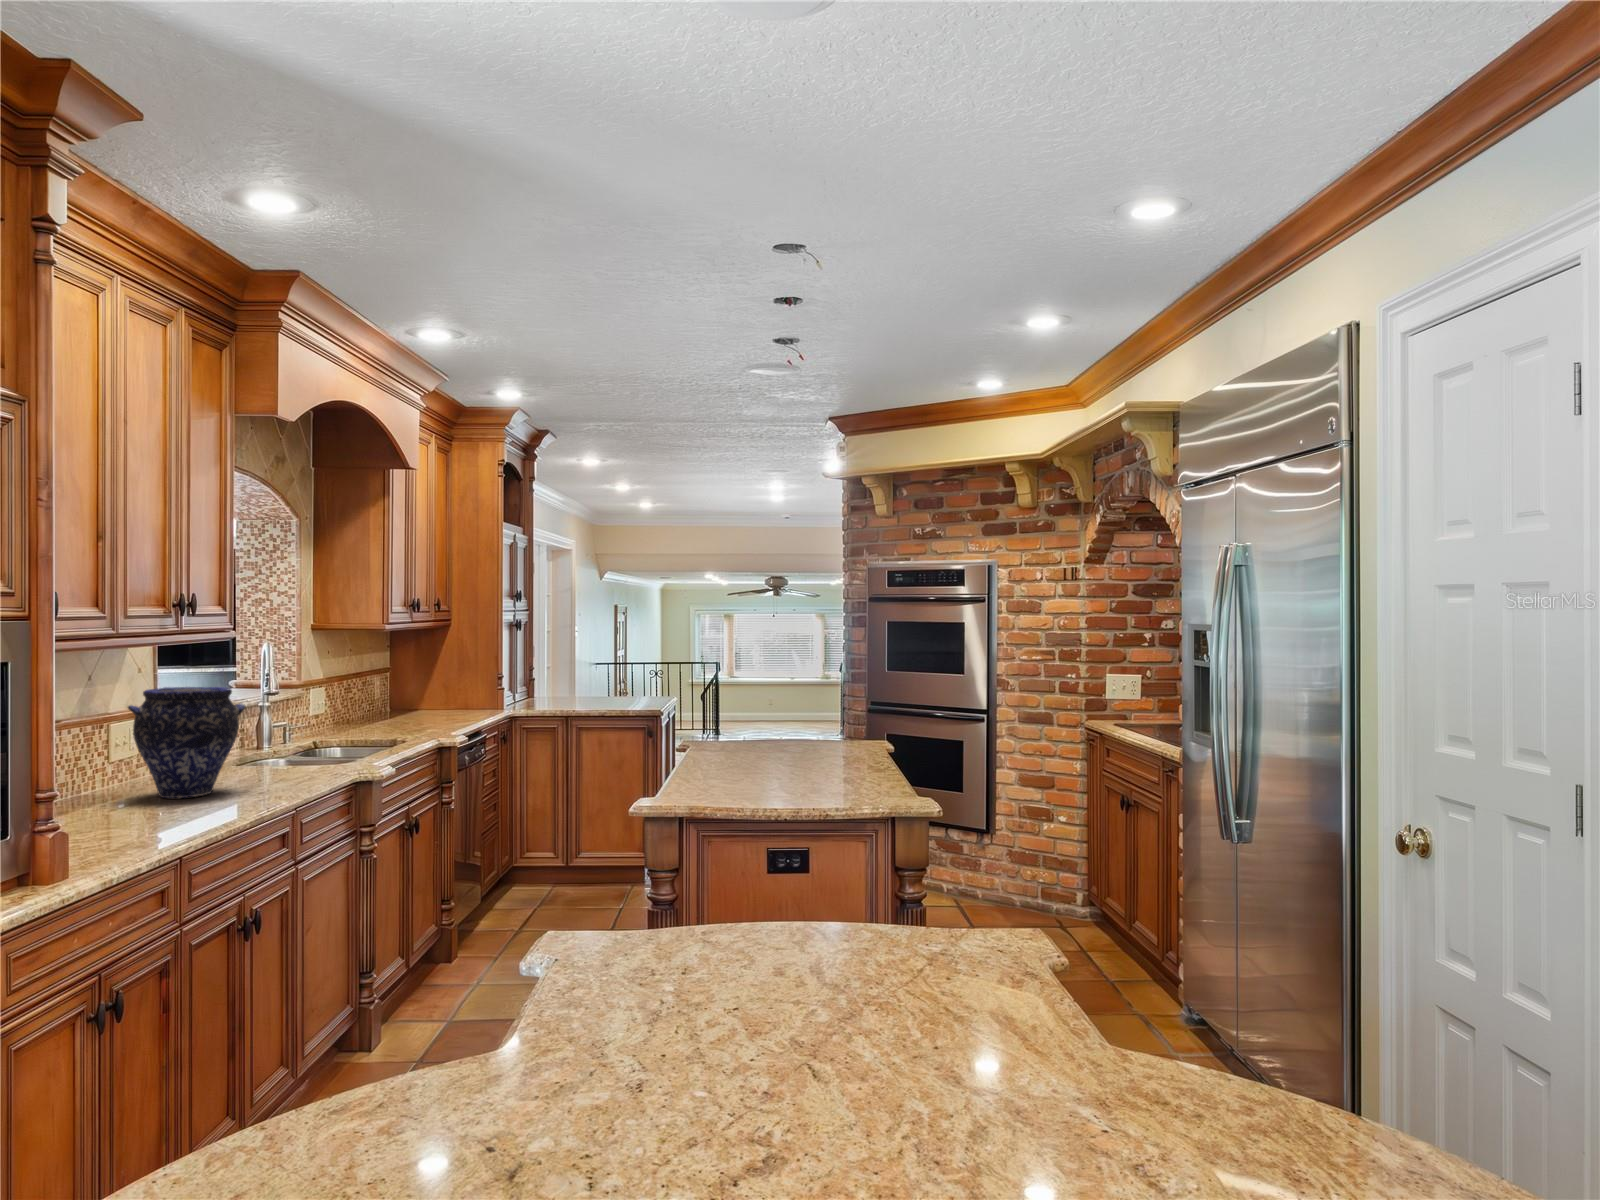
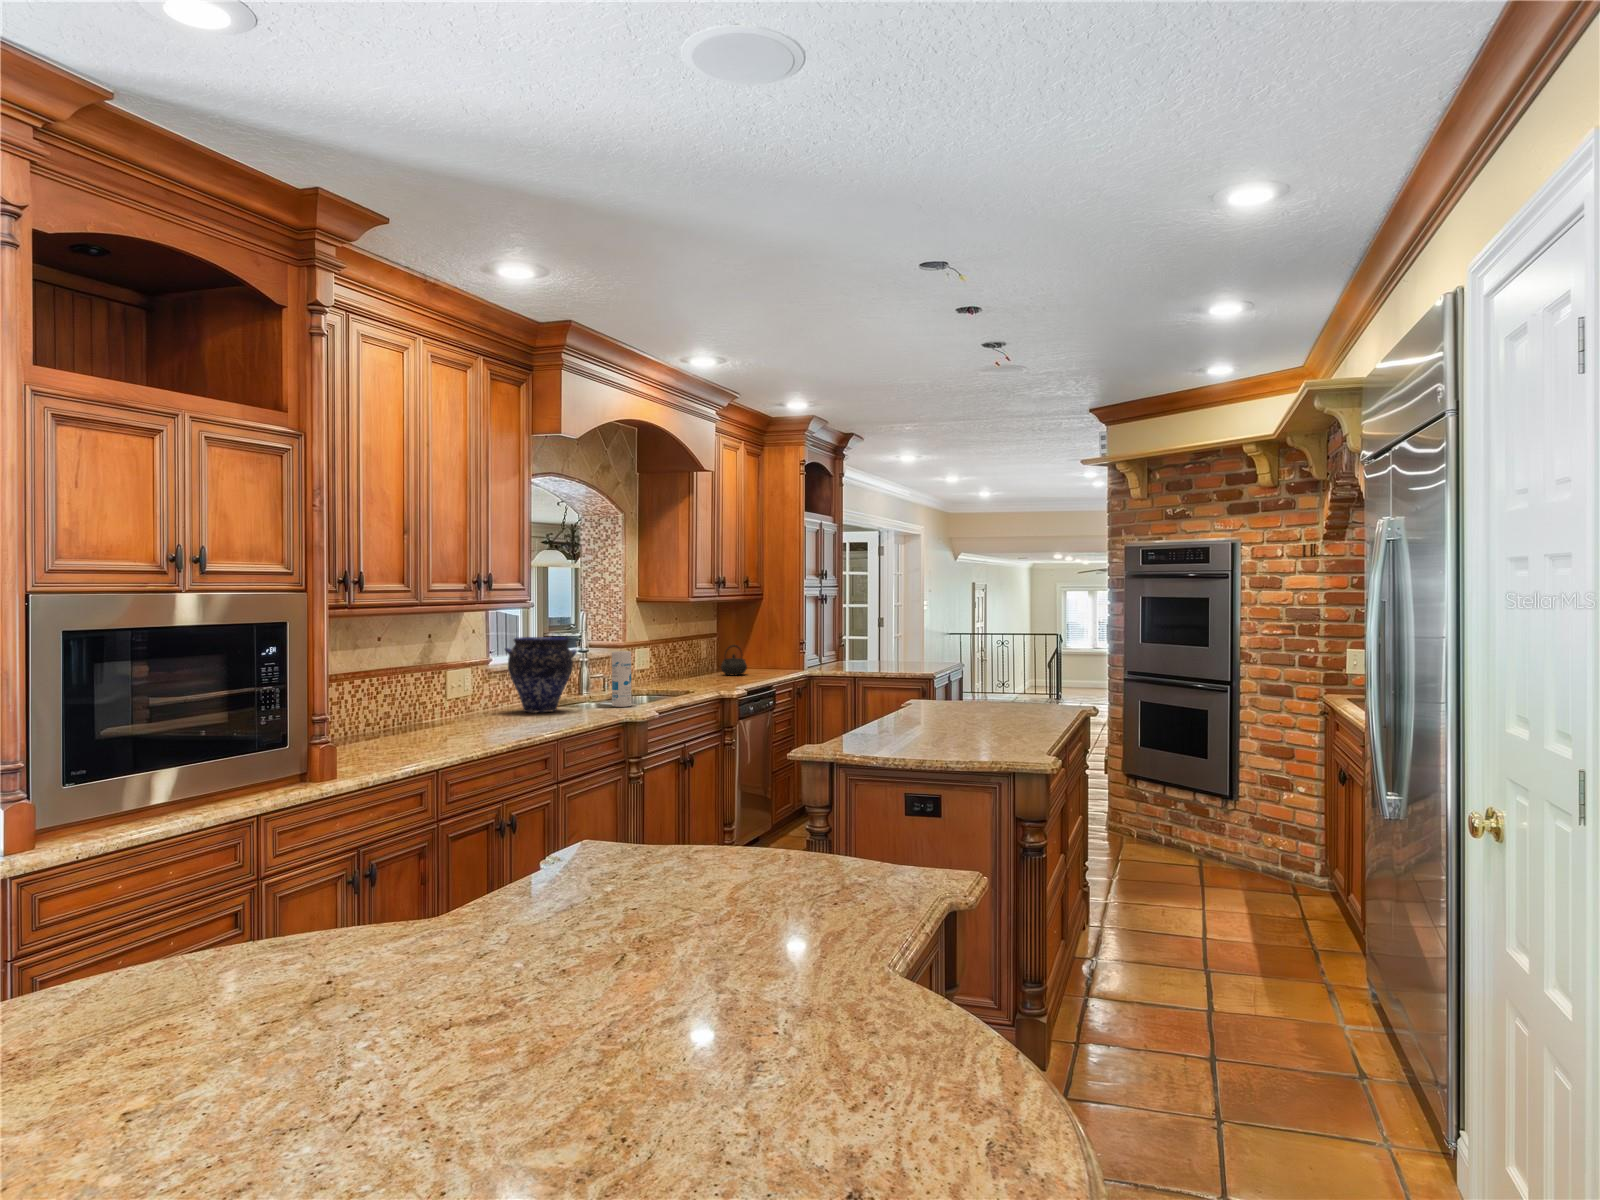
kettle: none [417,678,451,715] -> present [721,645,747,675]
canister: none [296,702,325,779] -> present [612,651,632,707]

